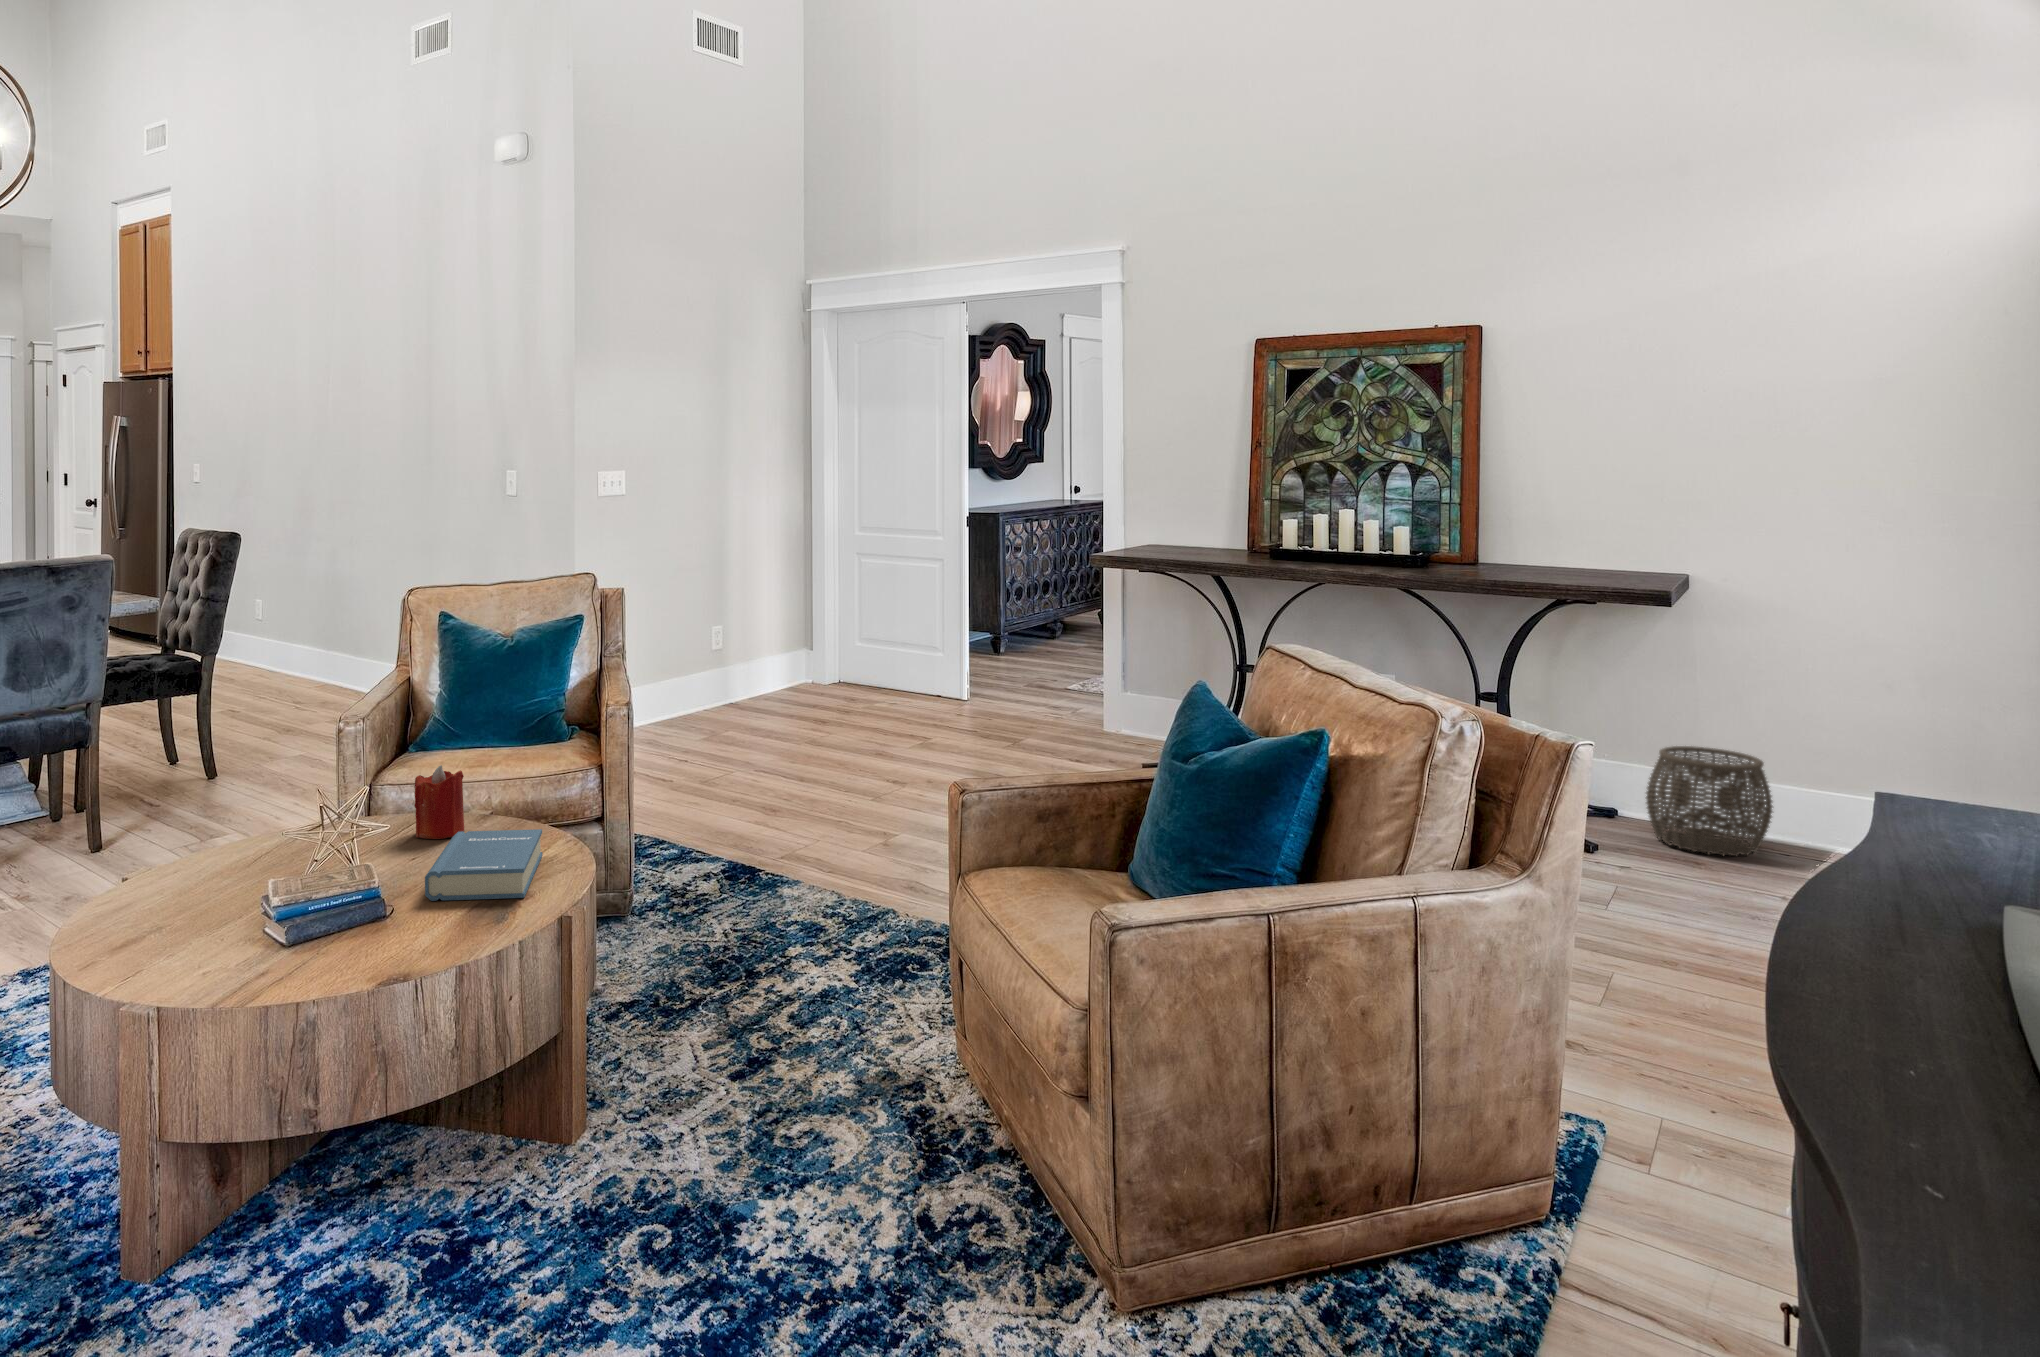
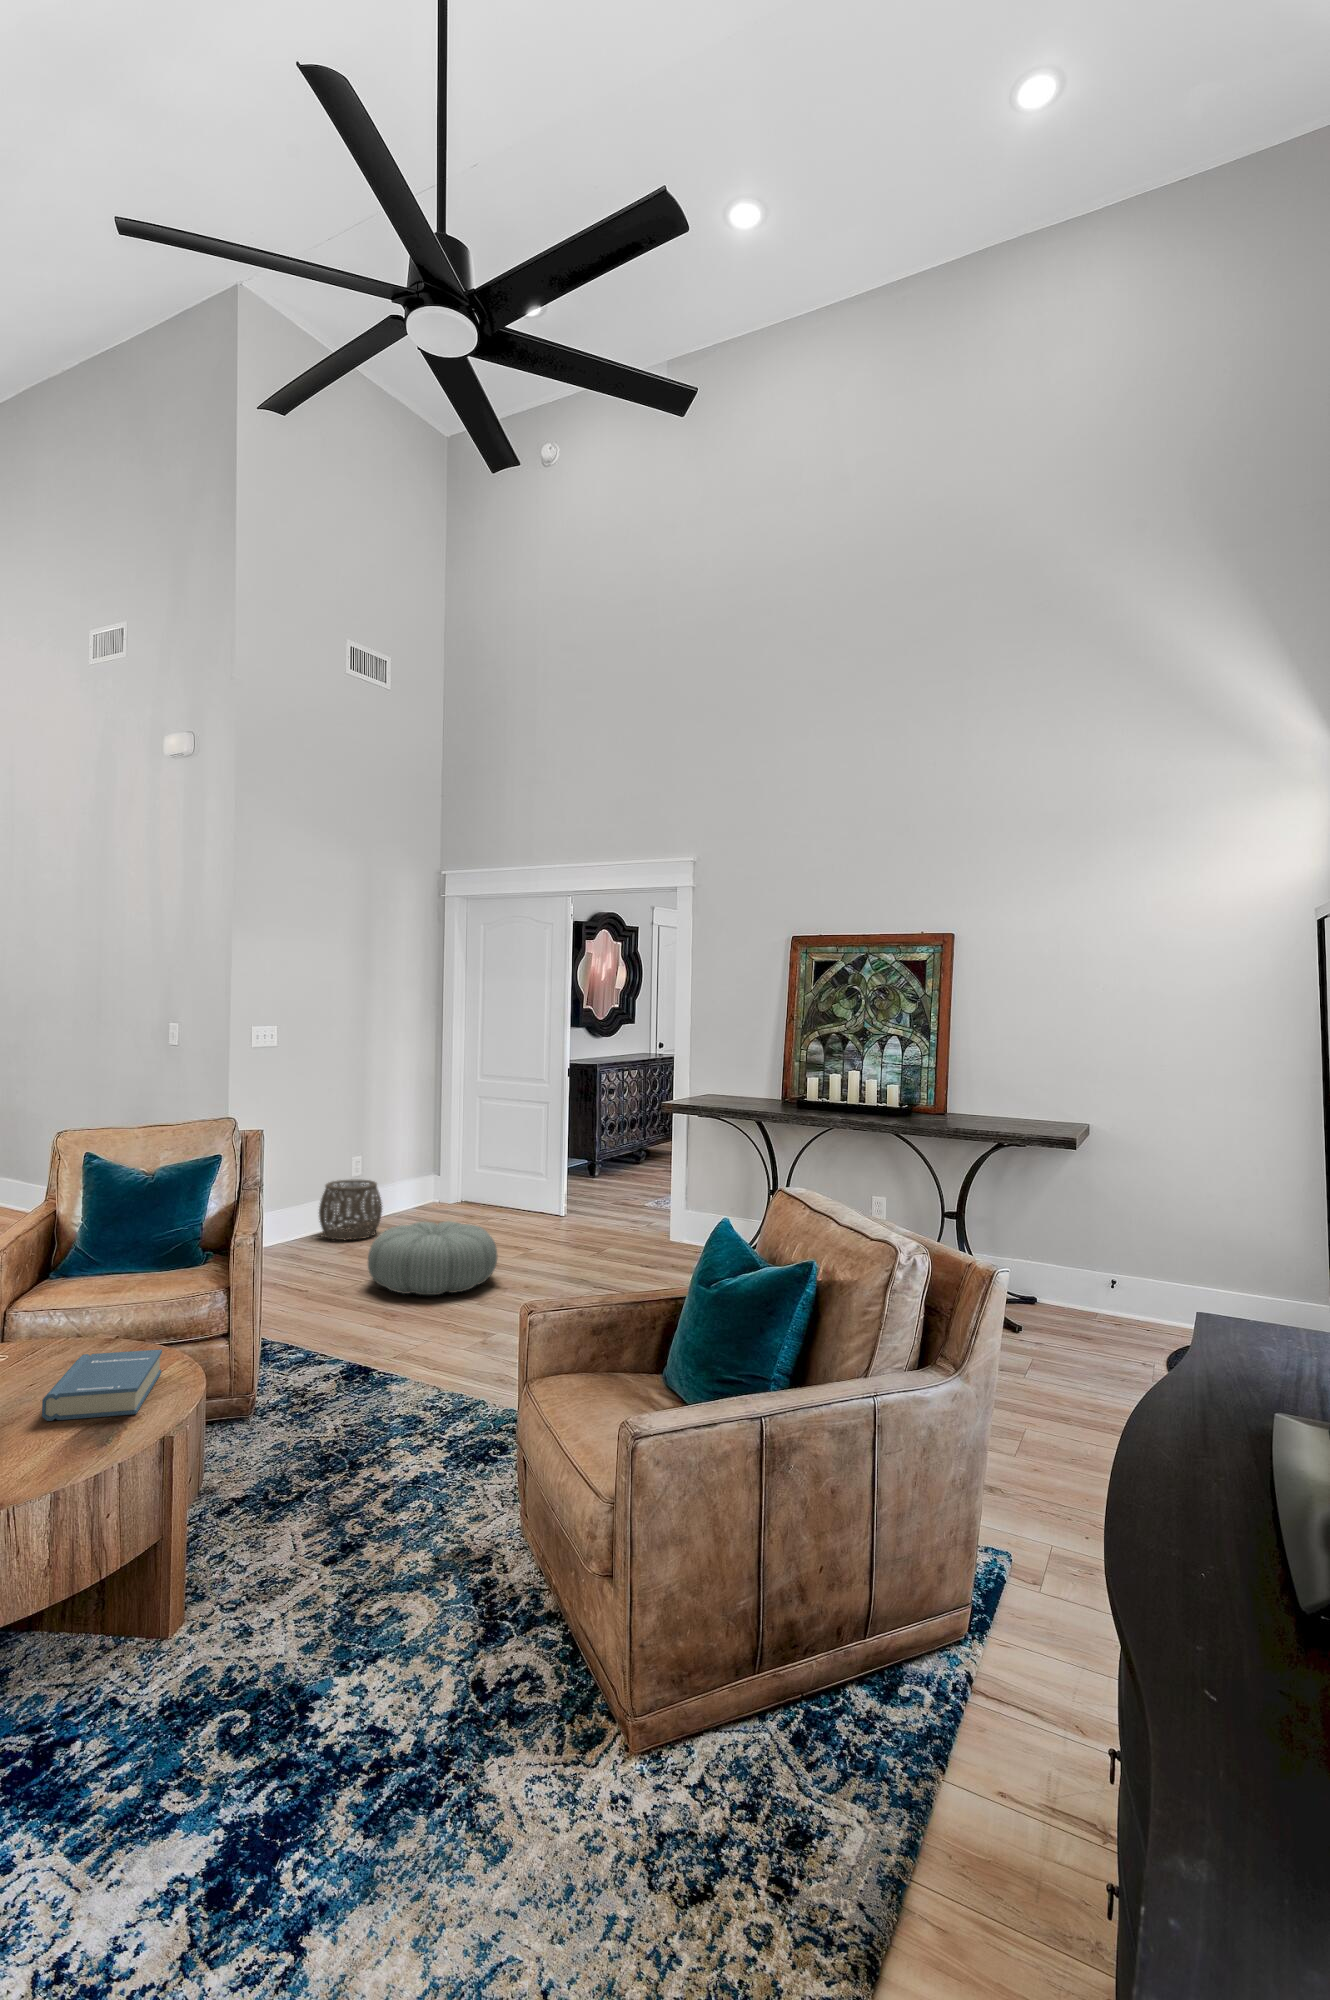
pouf: none [739,702,891,788] -> present [368,1221,498,1295]
woven basket: present [1646,746,1773,856] -> present [319,1179,382,1240]
candle: present [415,765,464,839] -> none [46,1294,95,1361]

